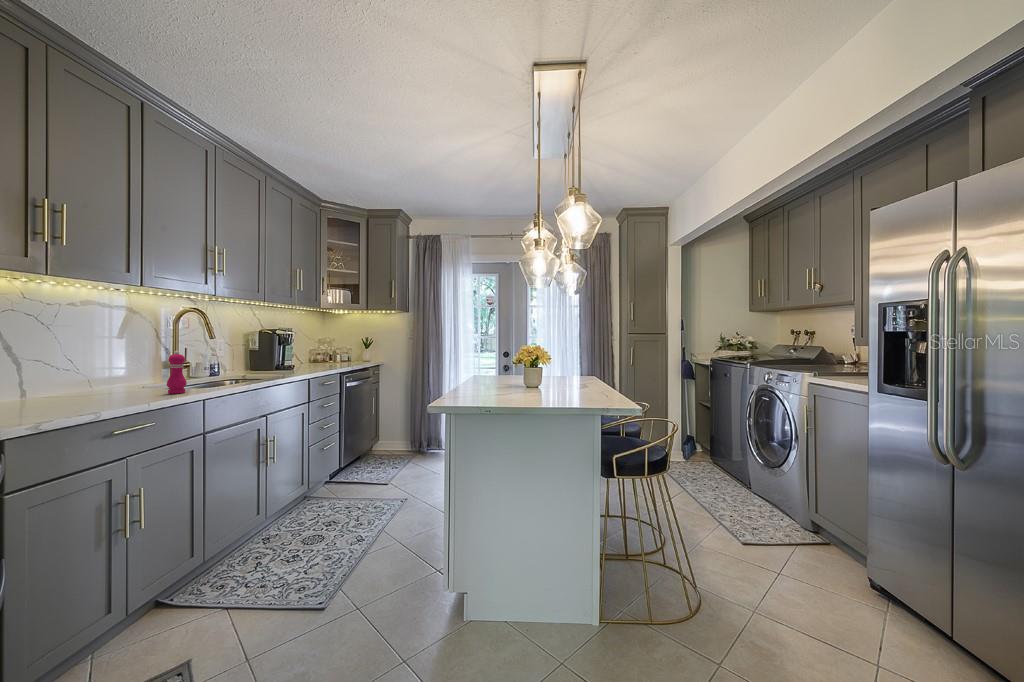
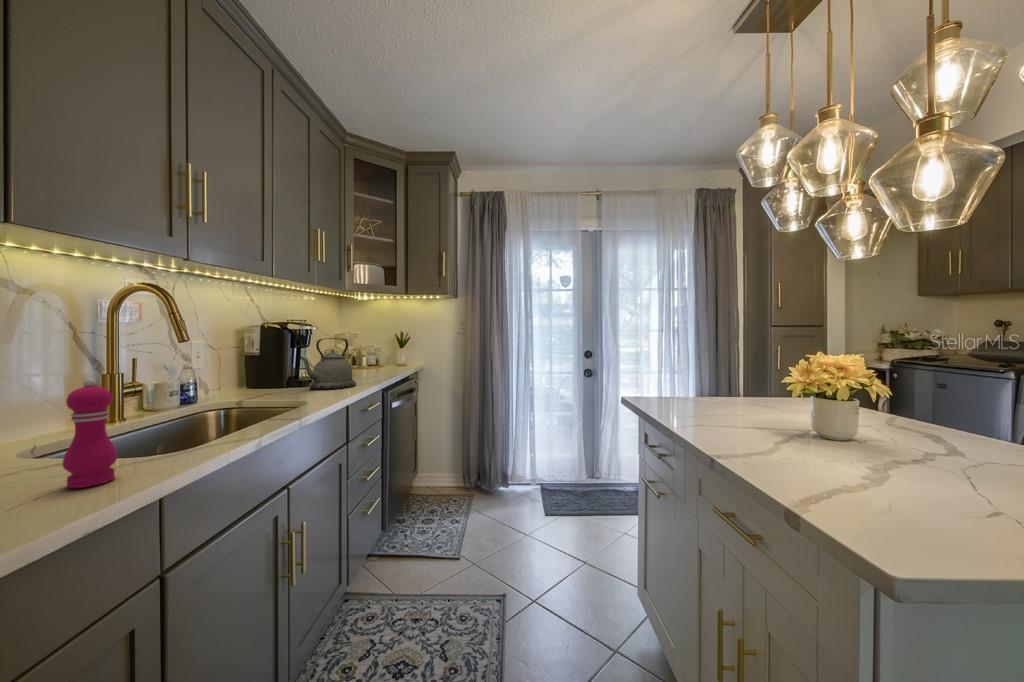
kettle: none [282,340,320,372] -> present [300,338,356,389]

